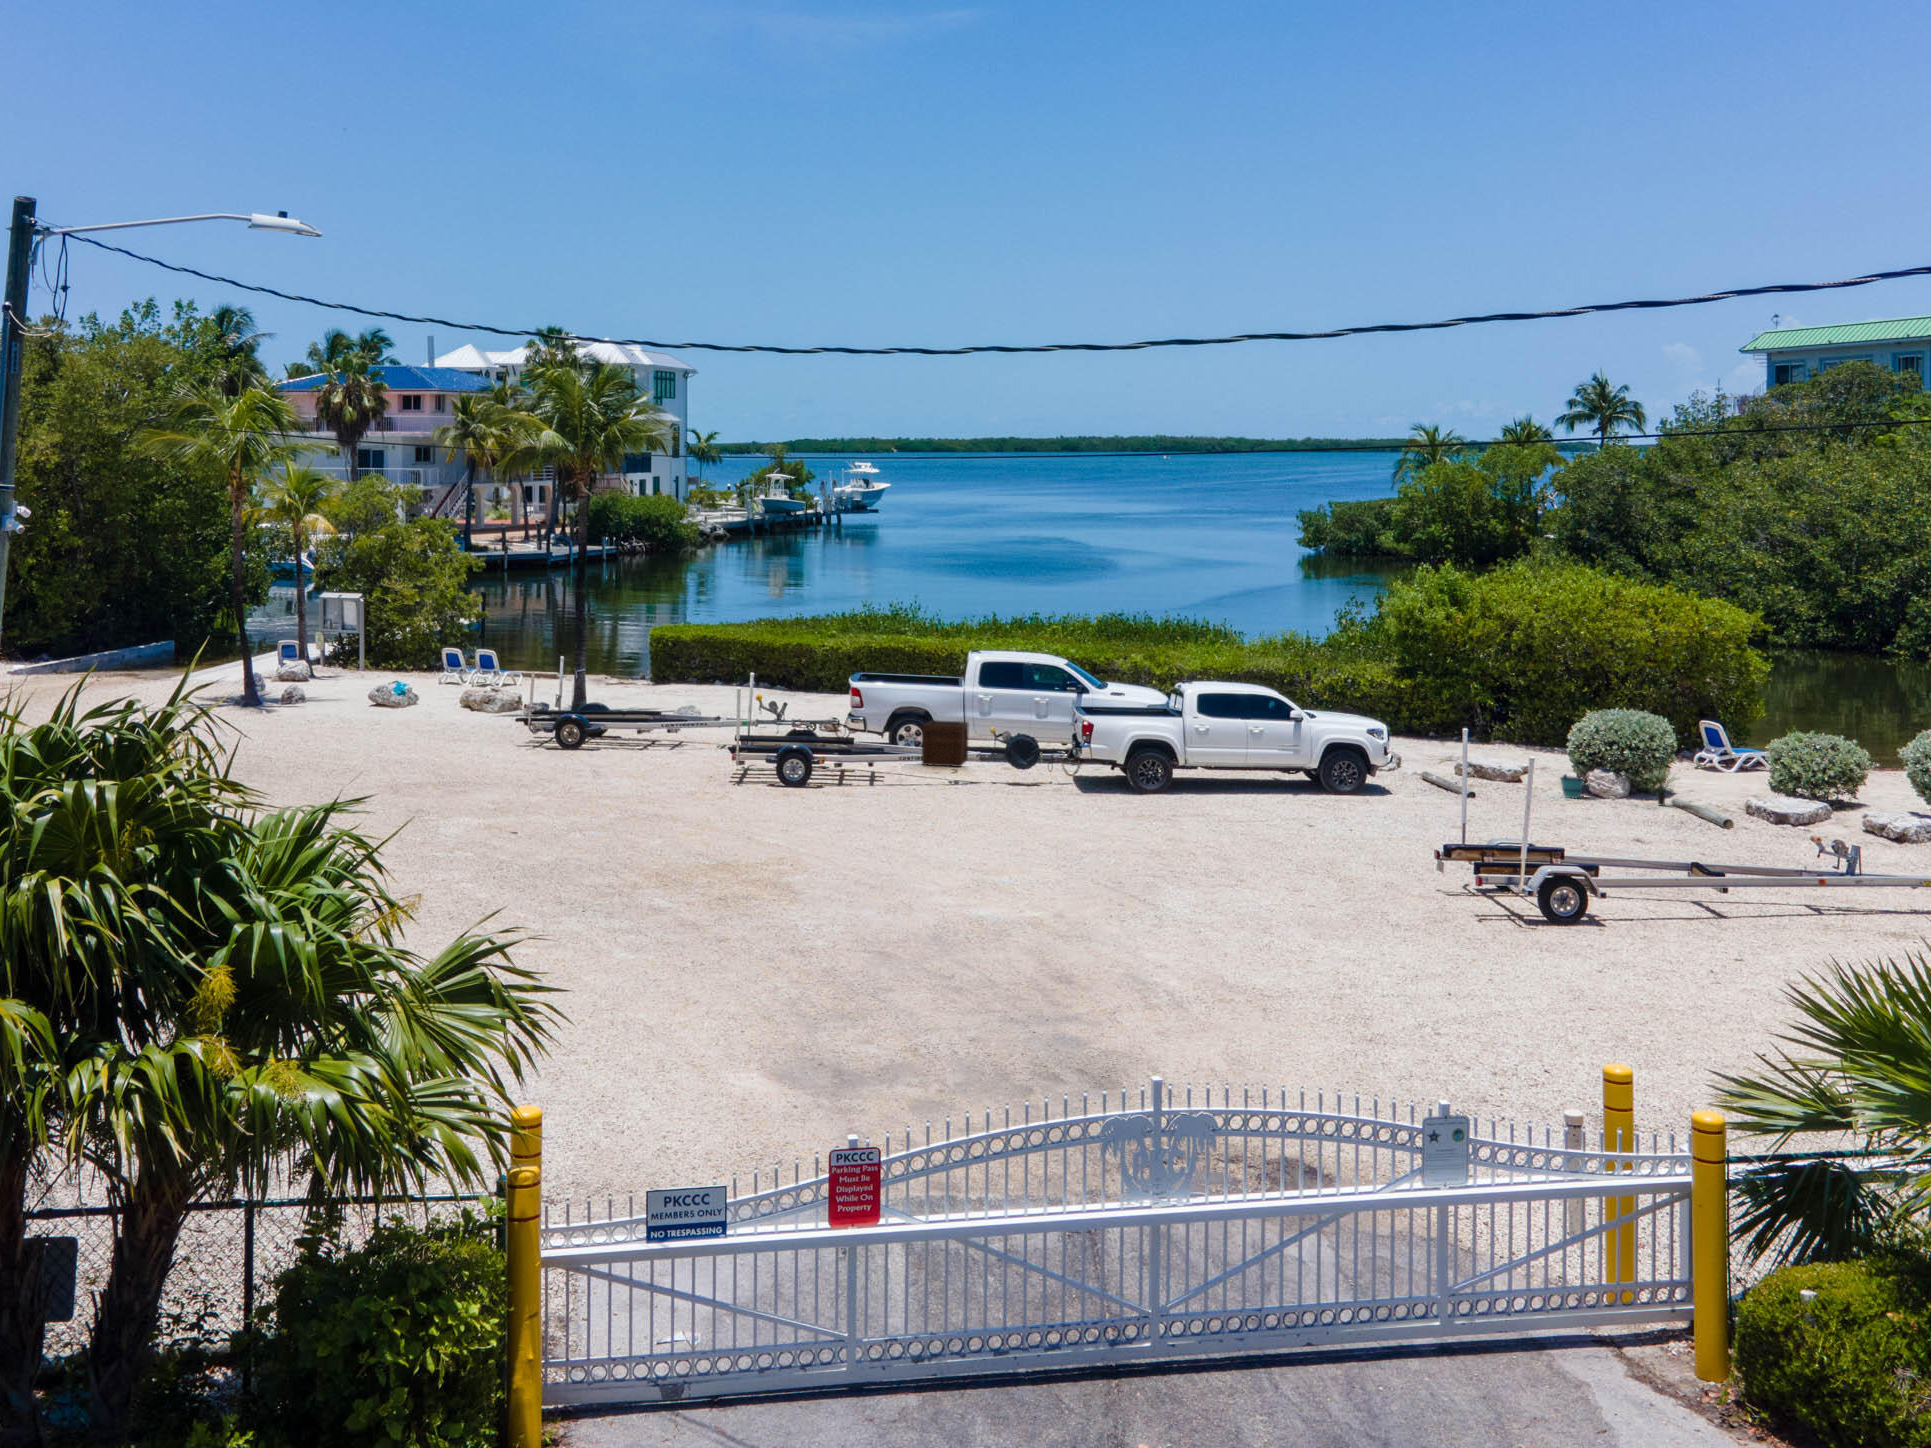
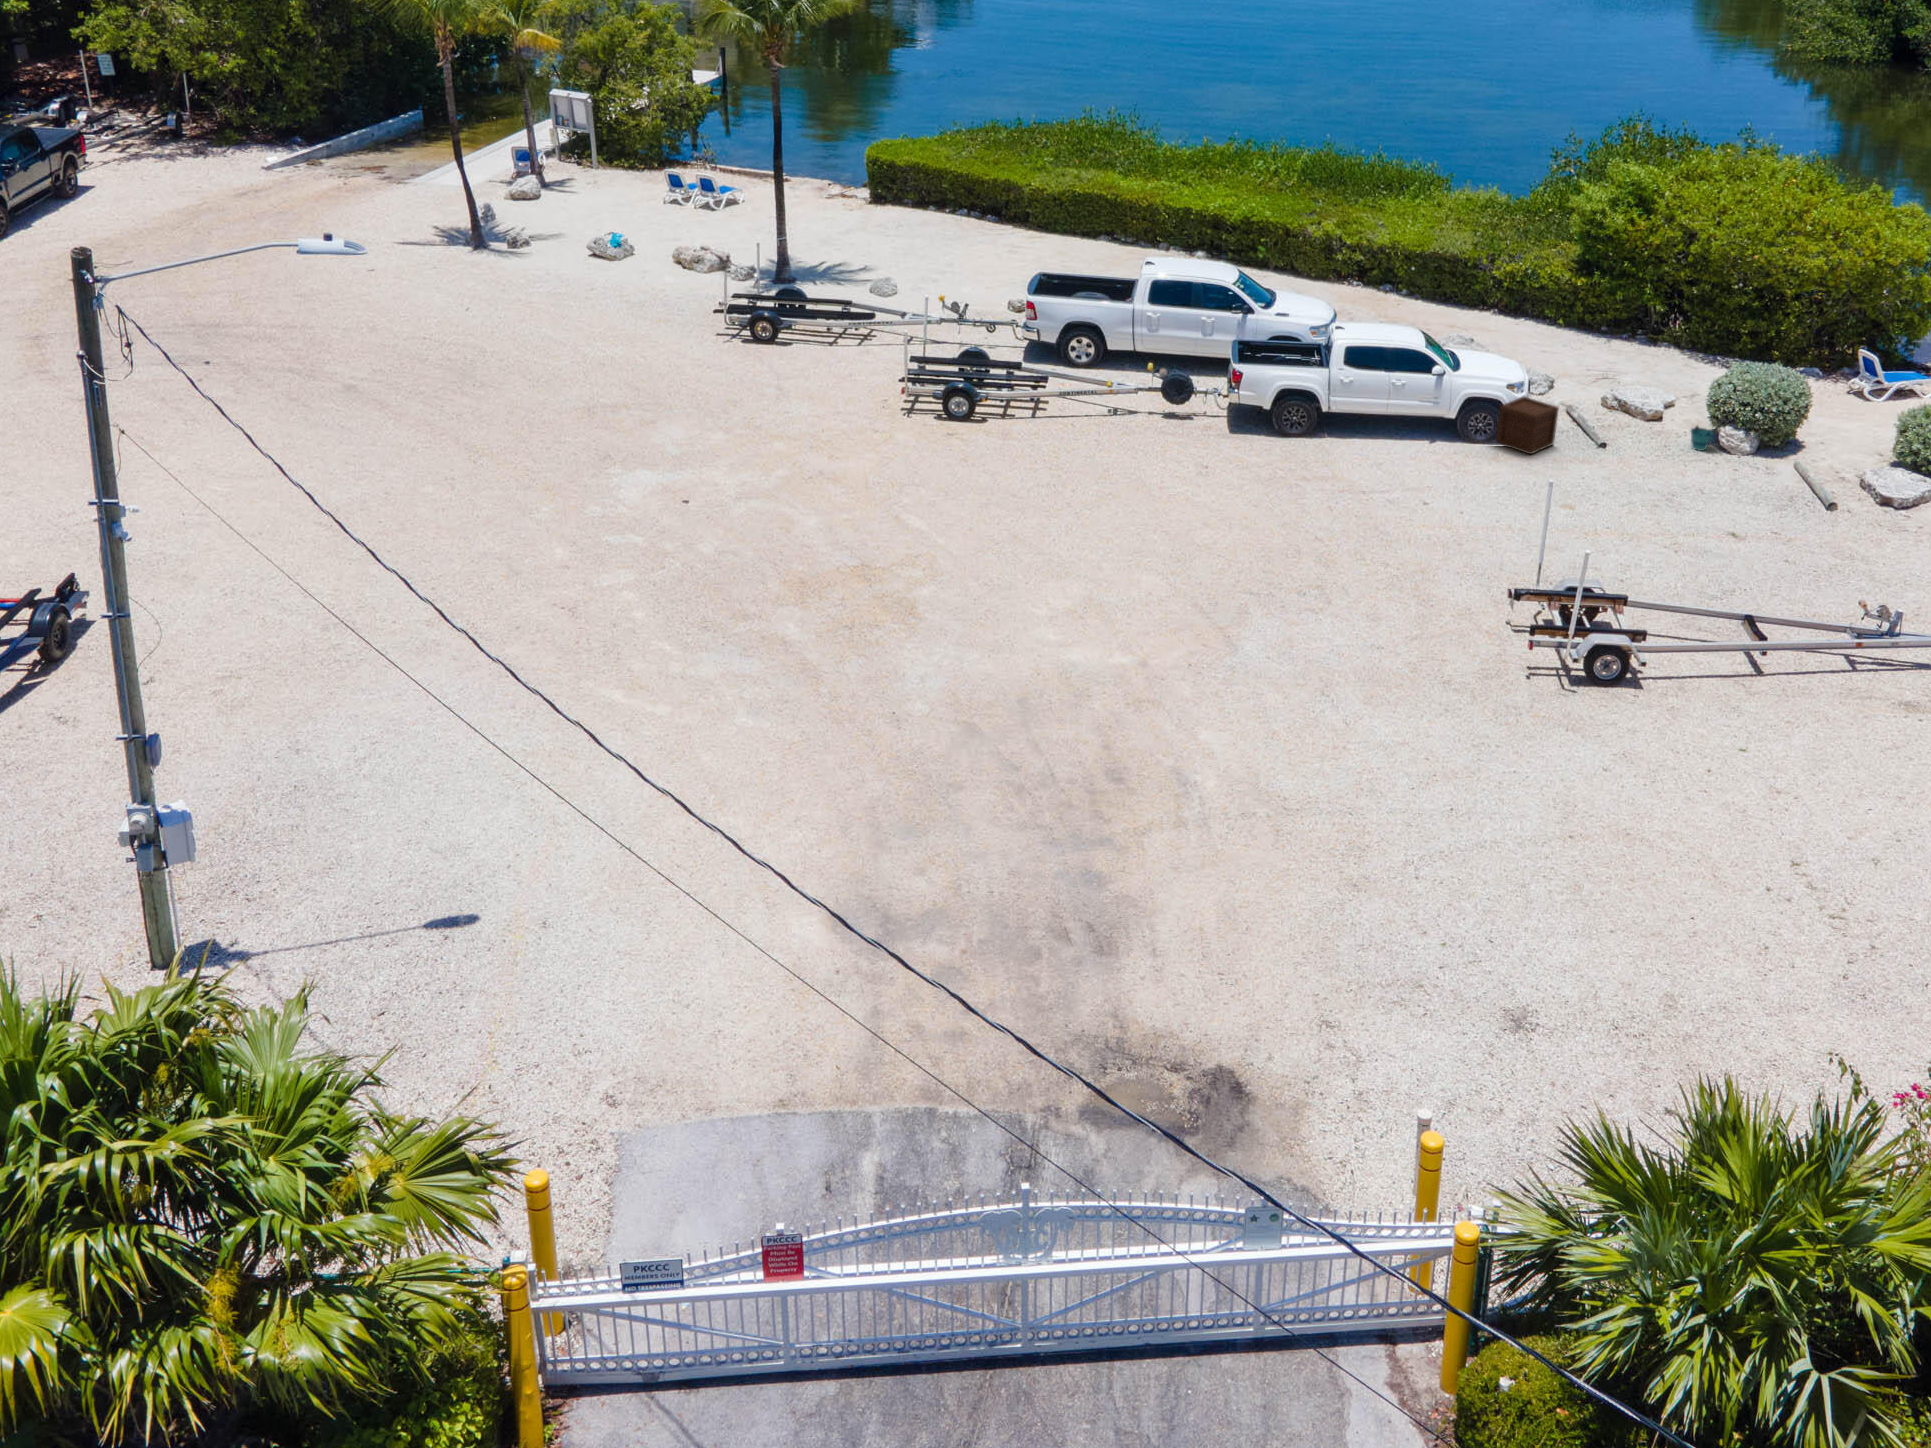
wooden crate: present [922,720,969,767] -> present [1496,397,1559,455]
potted plant: present [1645,770,1679,806] -> none [1769,432,1803,467]

